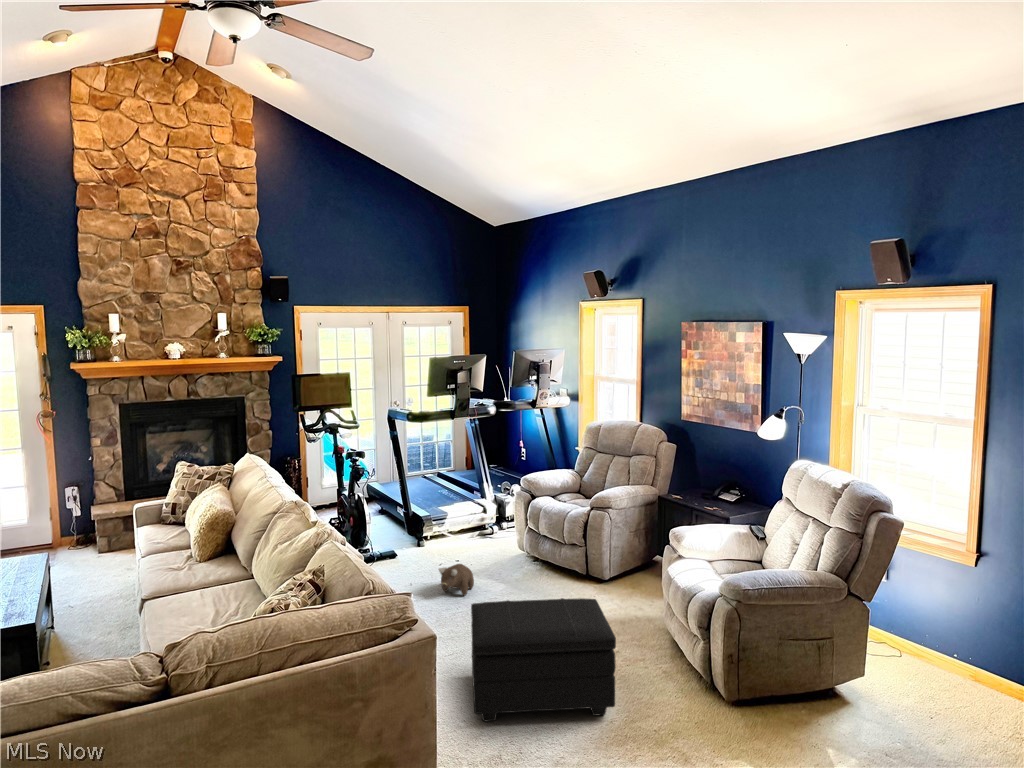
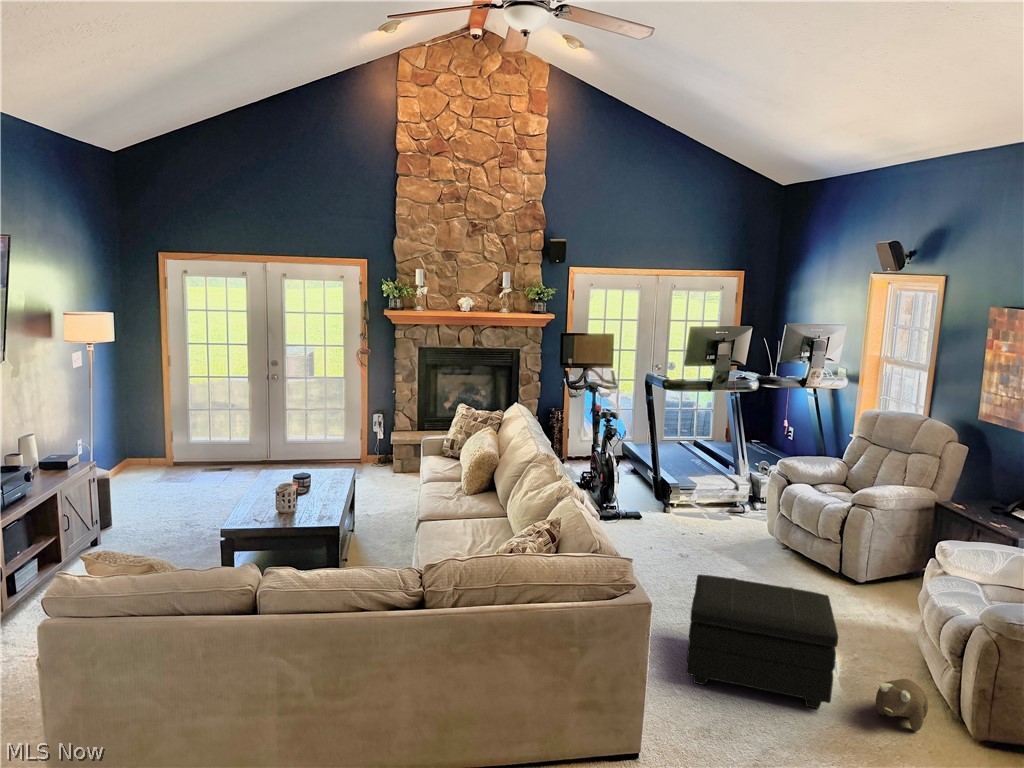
plush toy: present [439,564,474,596] -> present [876,679,928,731]

